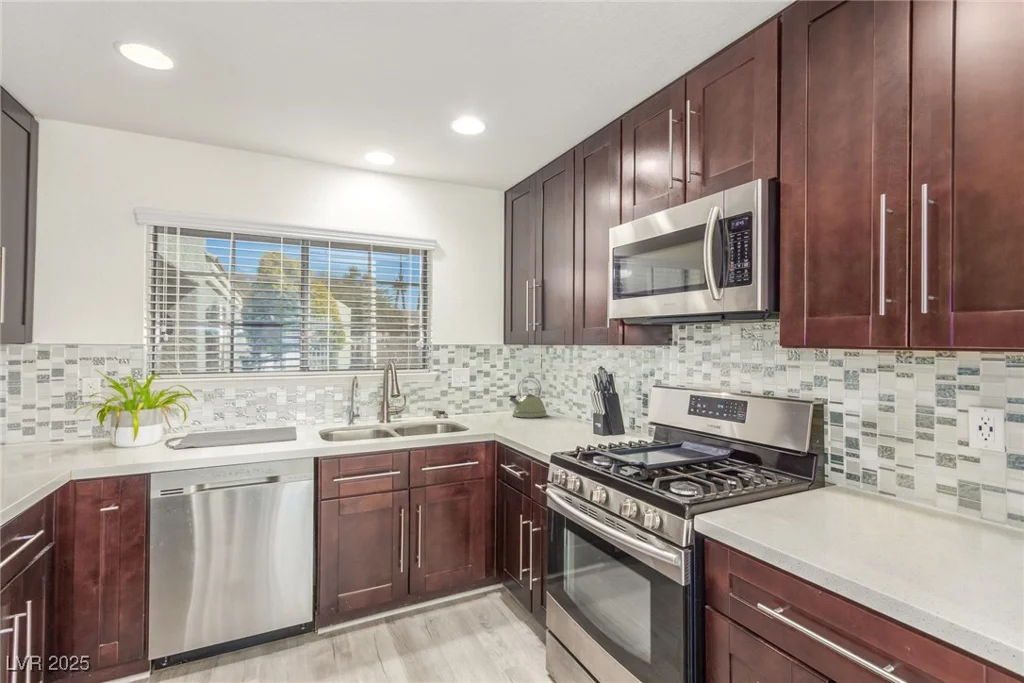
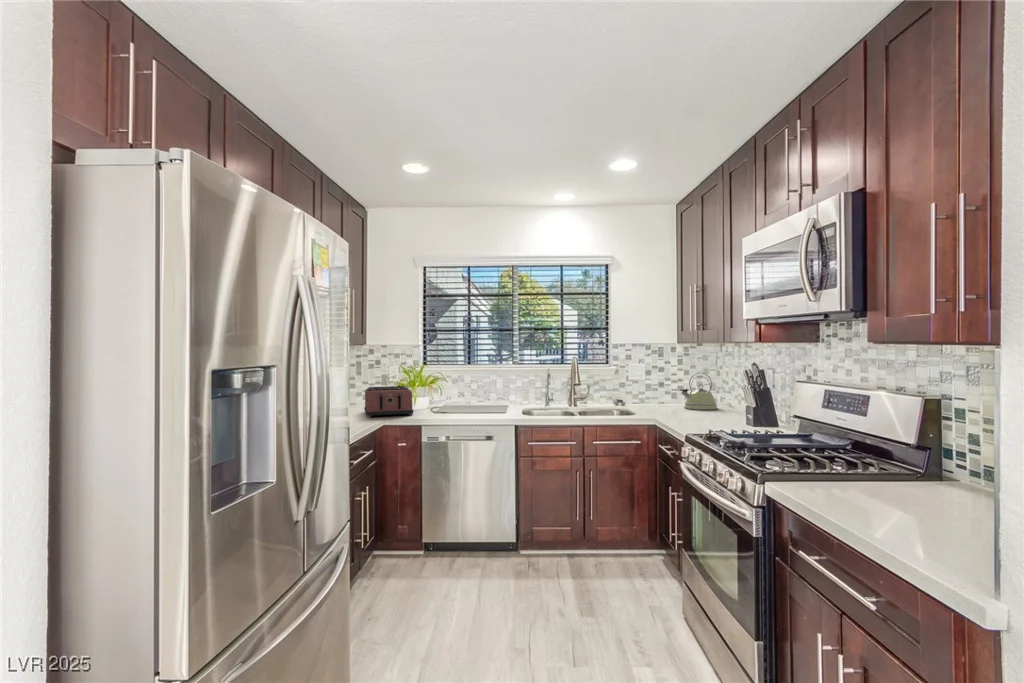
toaster: none [25,409,131,468] -> present [364,386,413,417]

